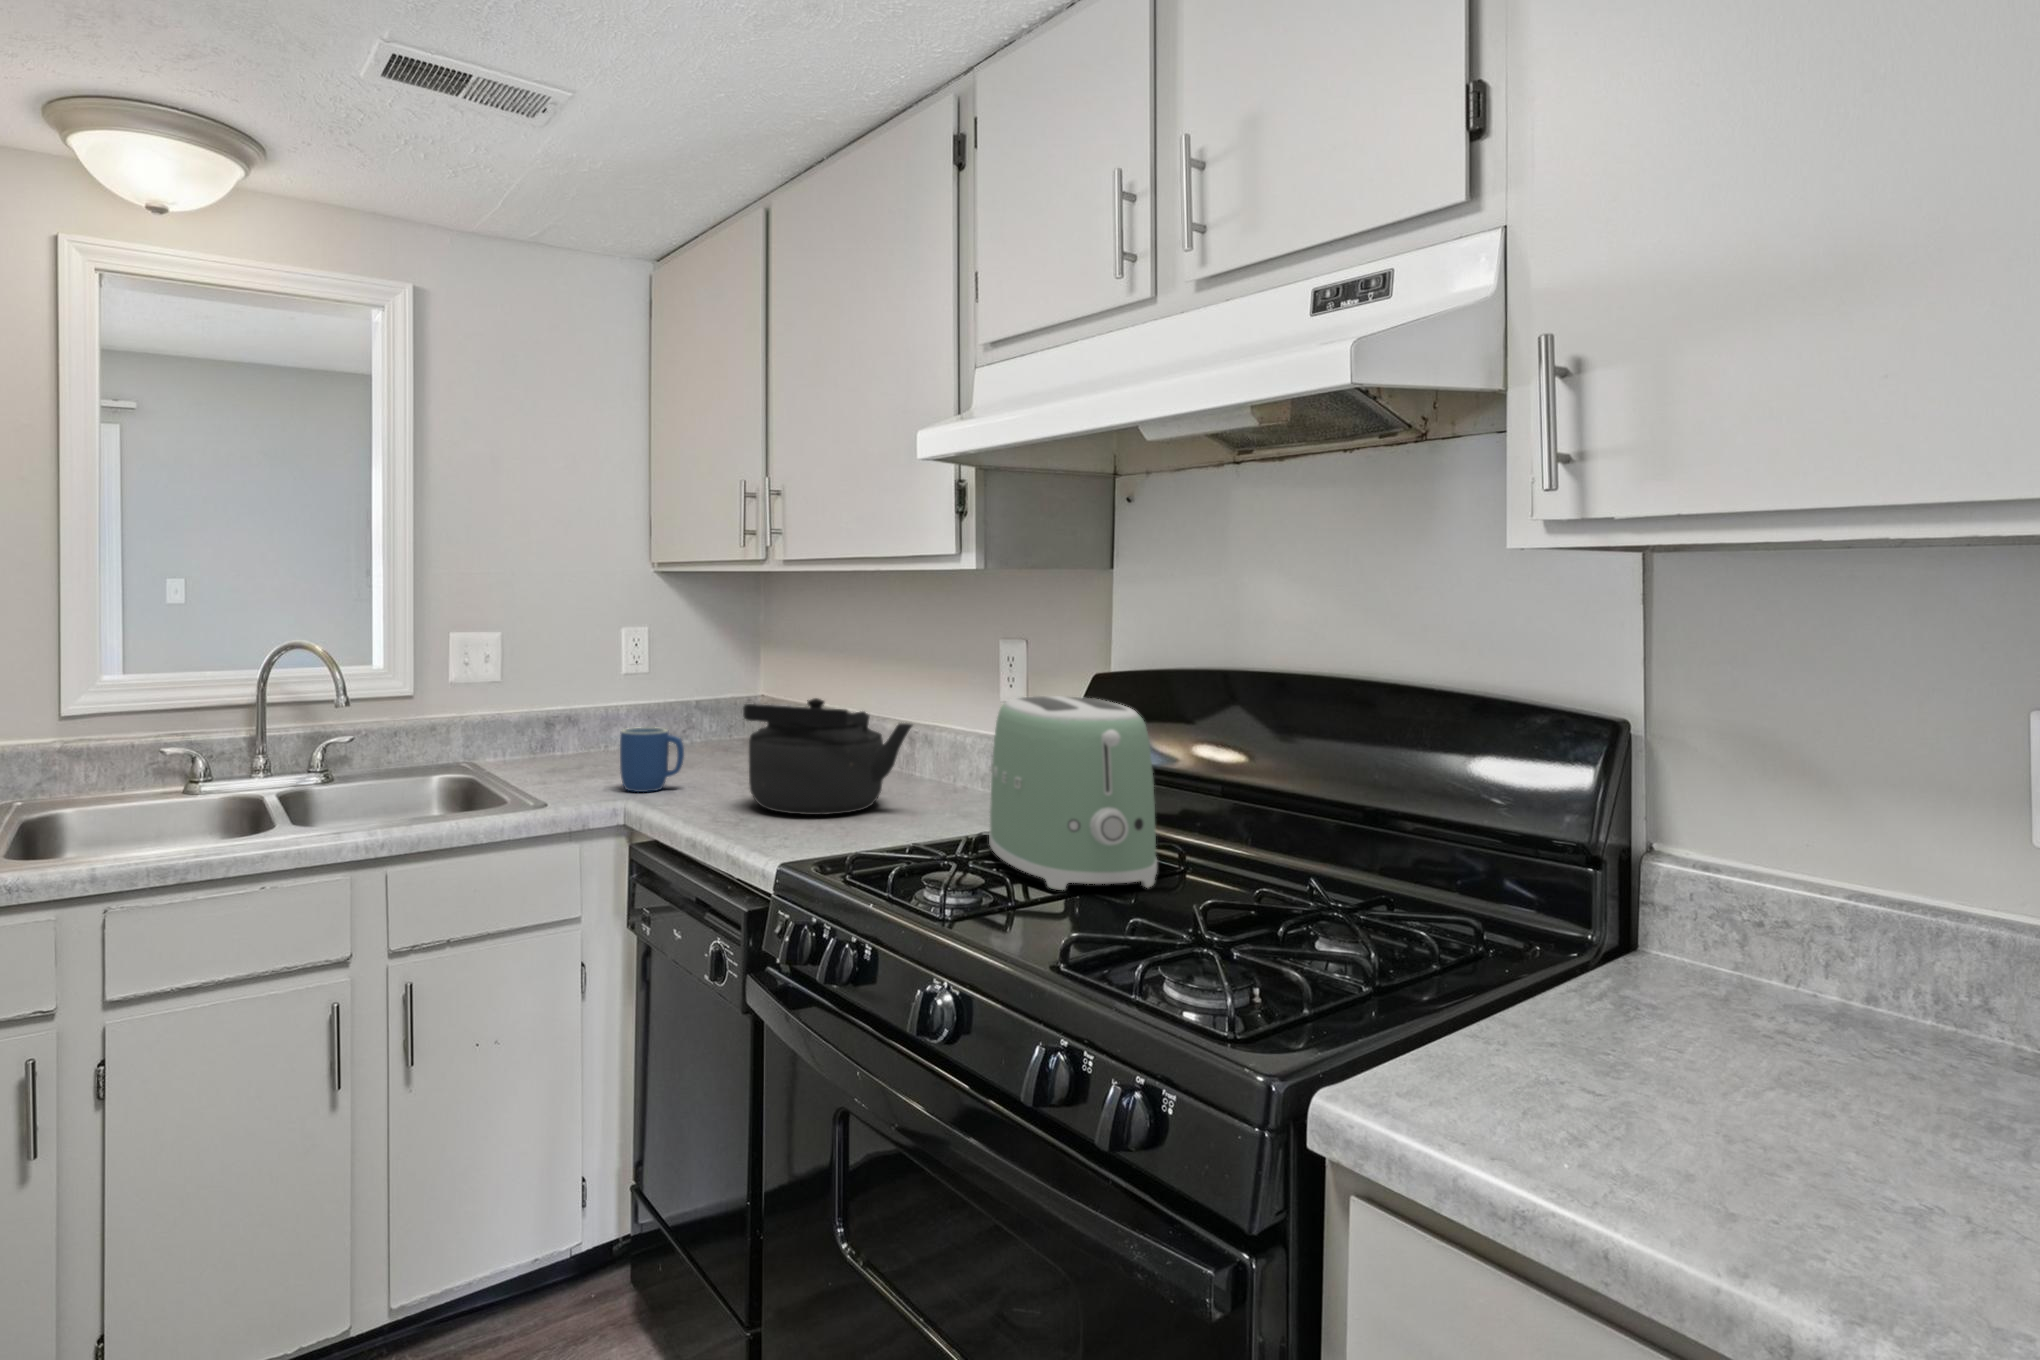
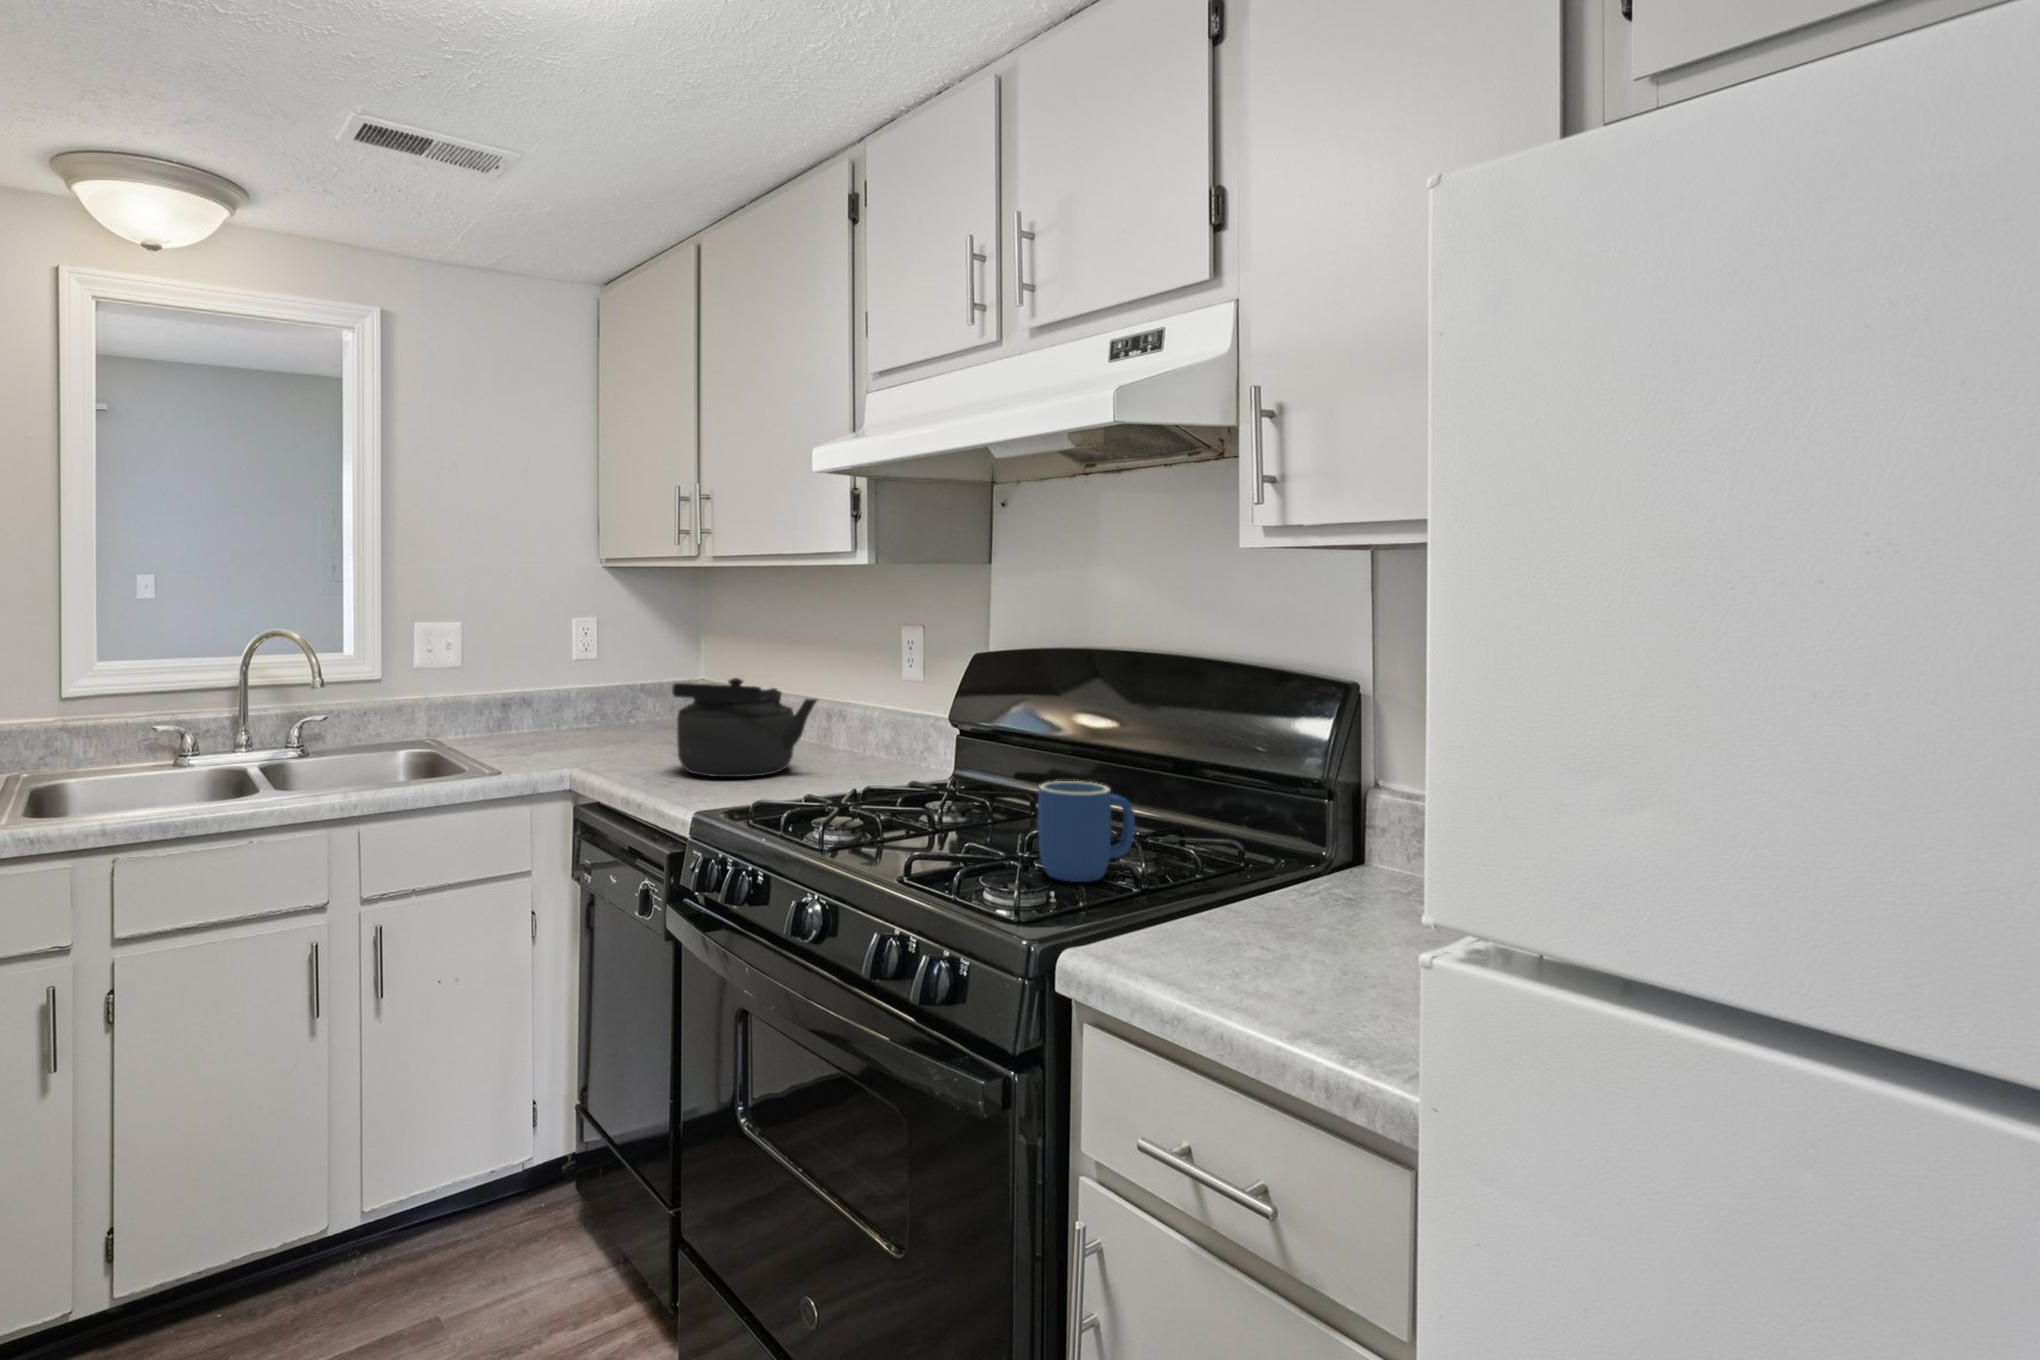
toaster: present [989,696,1157,890] -> none [874,673,1006,829]
mug: present [620,727,684,792] -> present [1038,781,1135,882]

